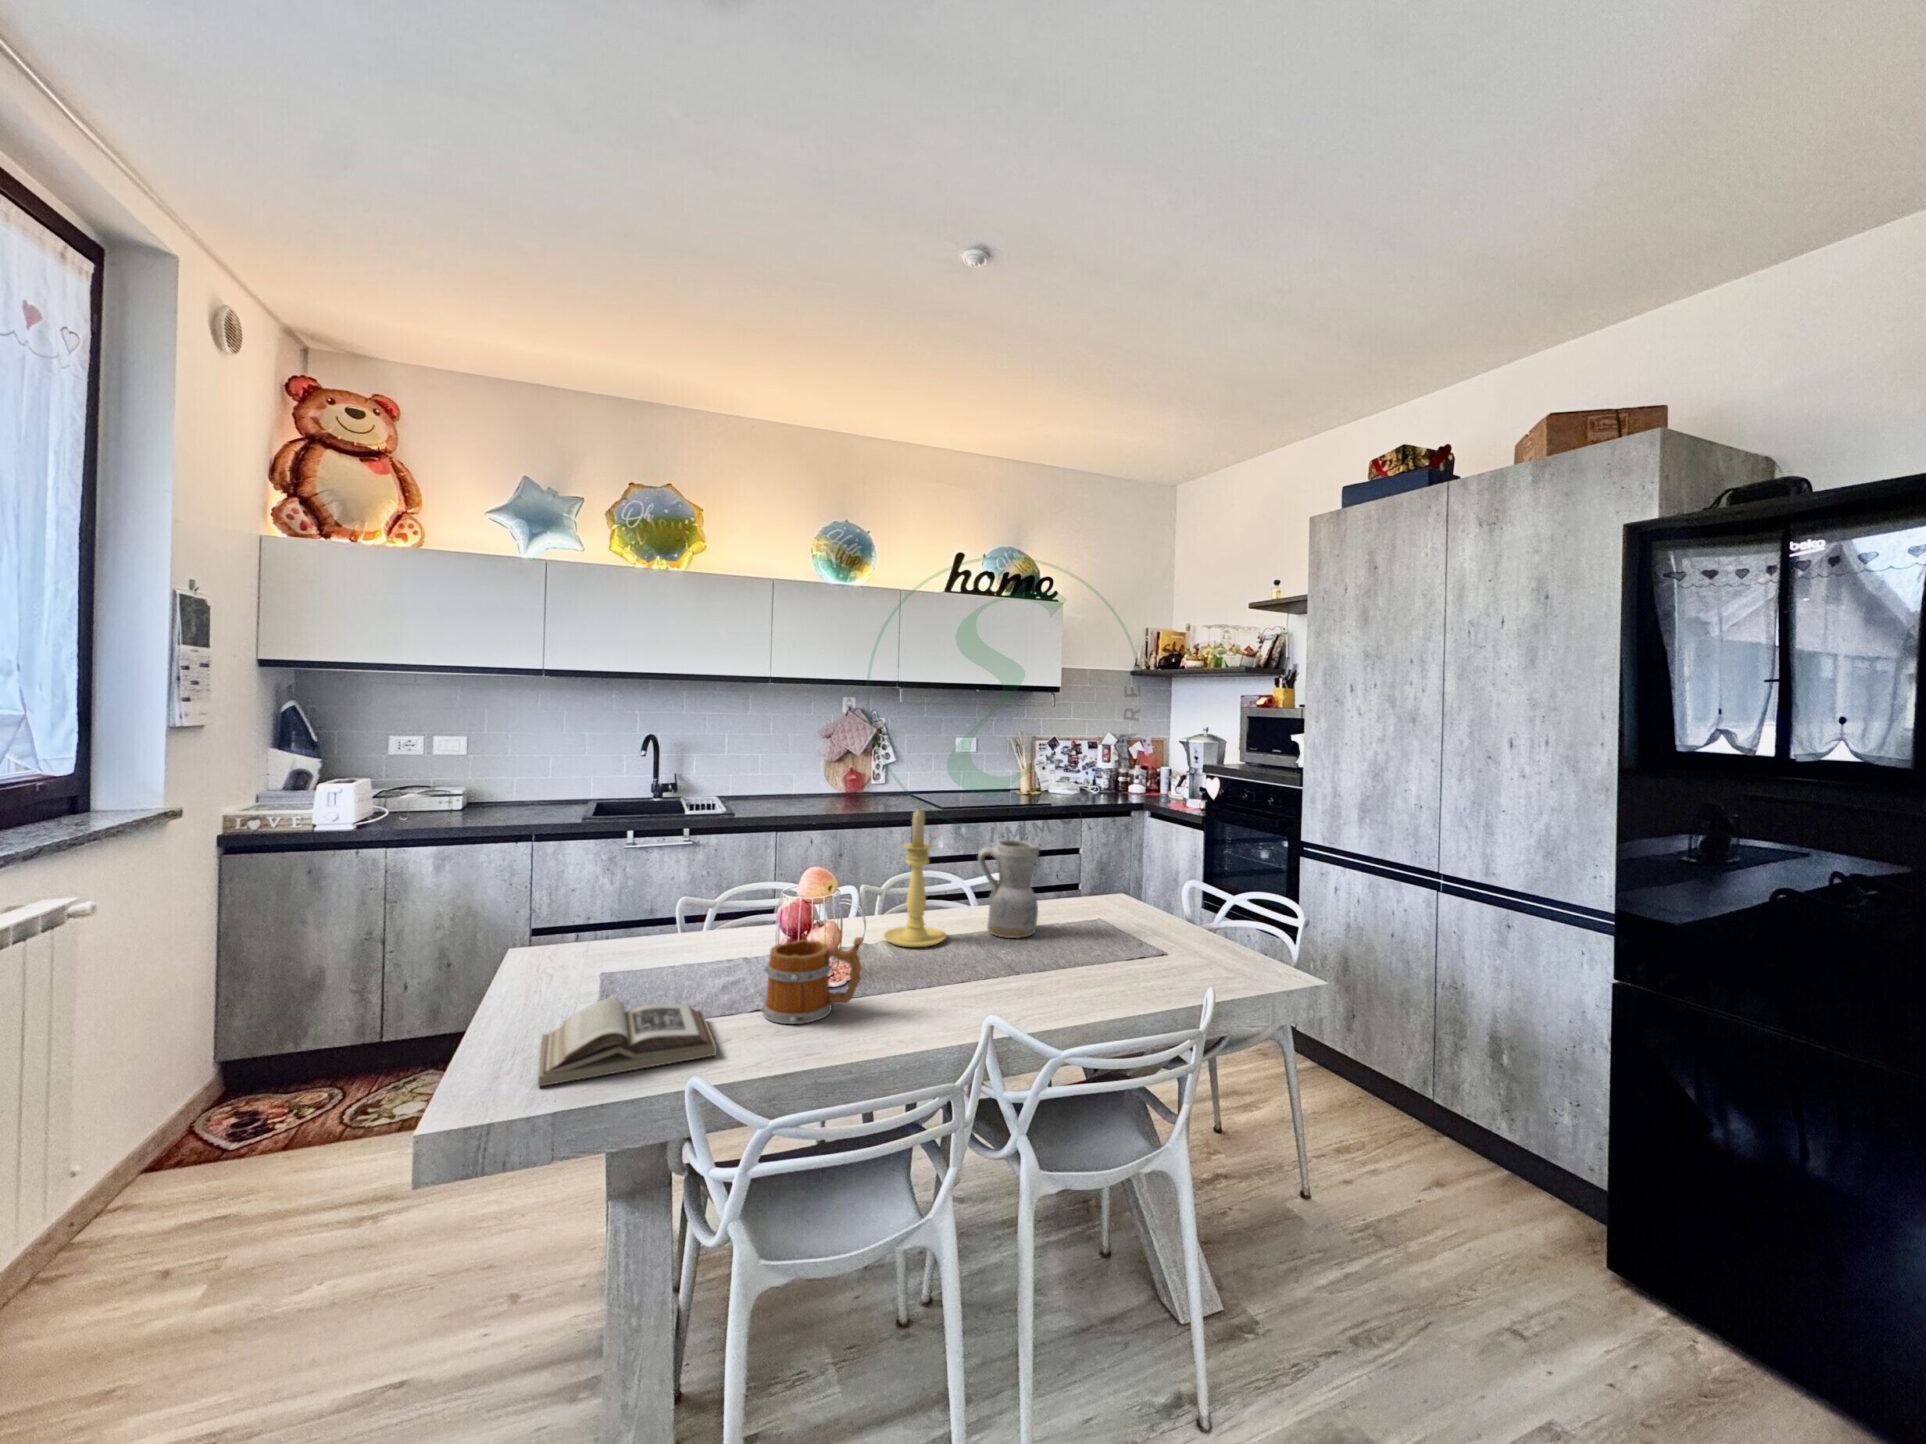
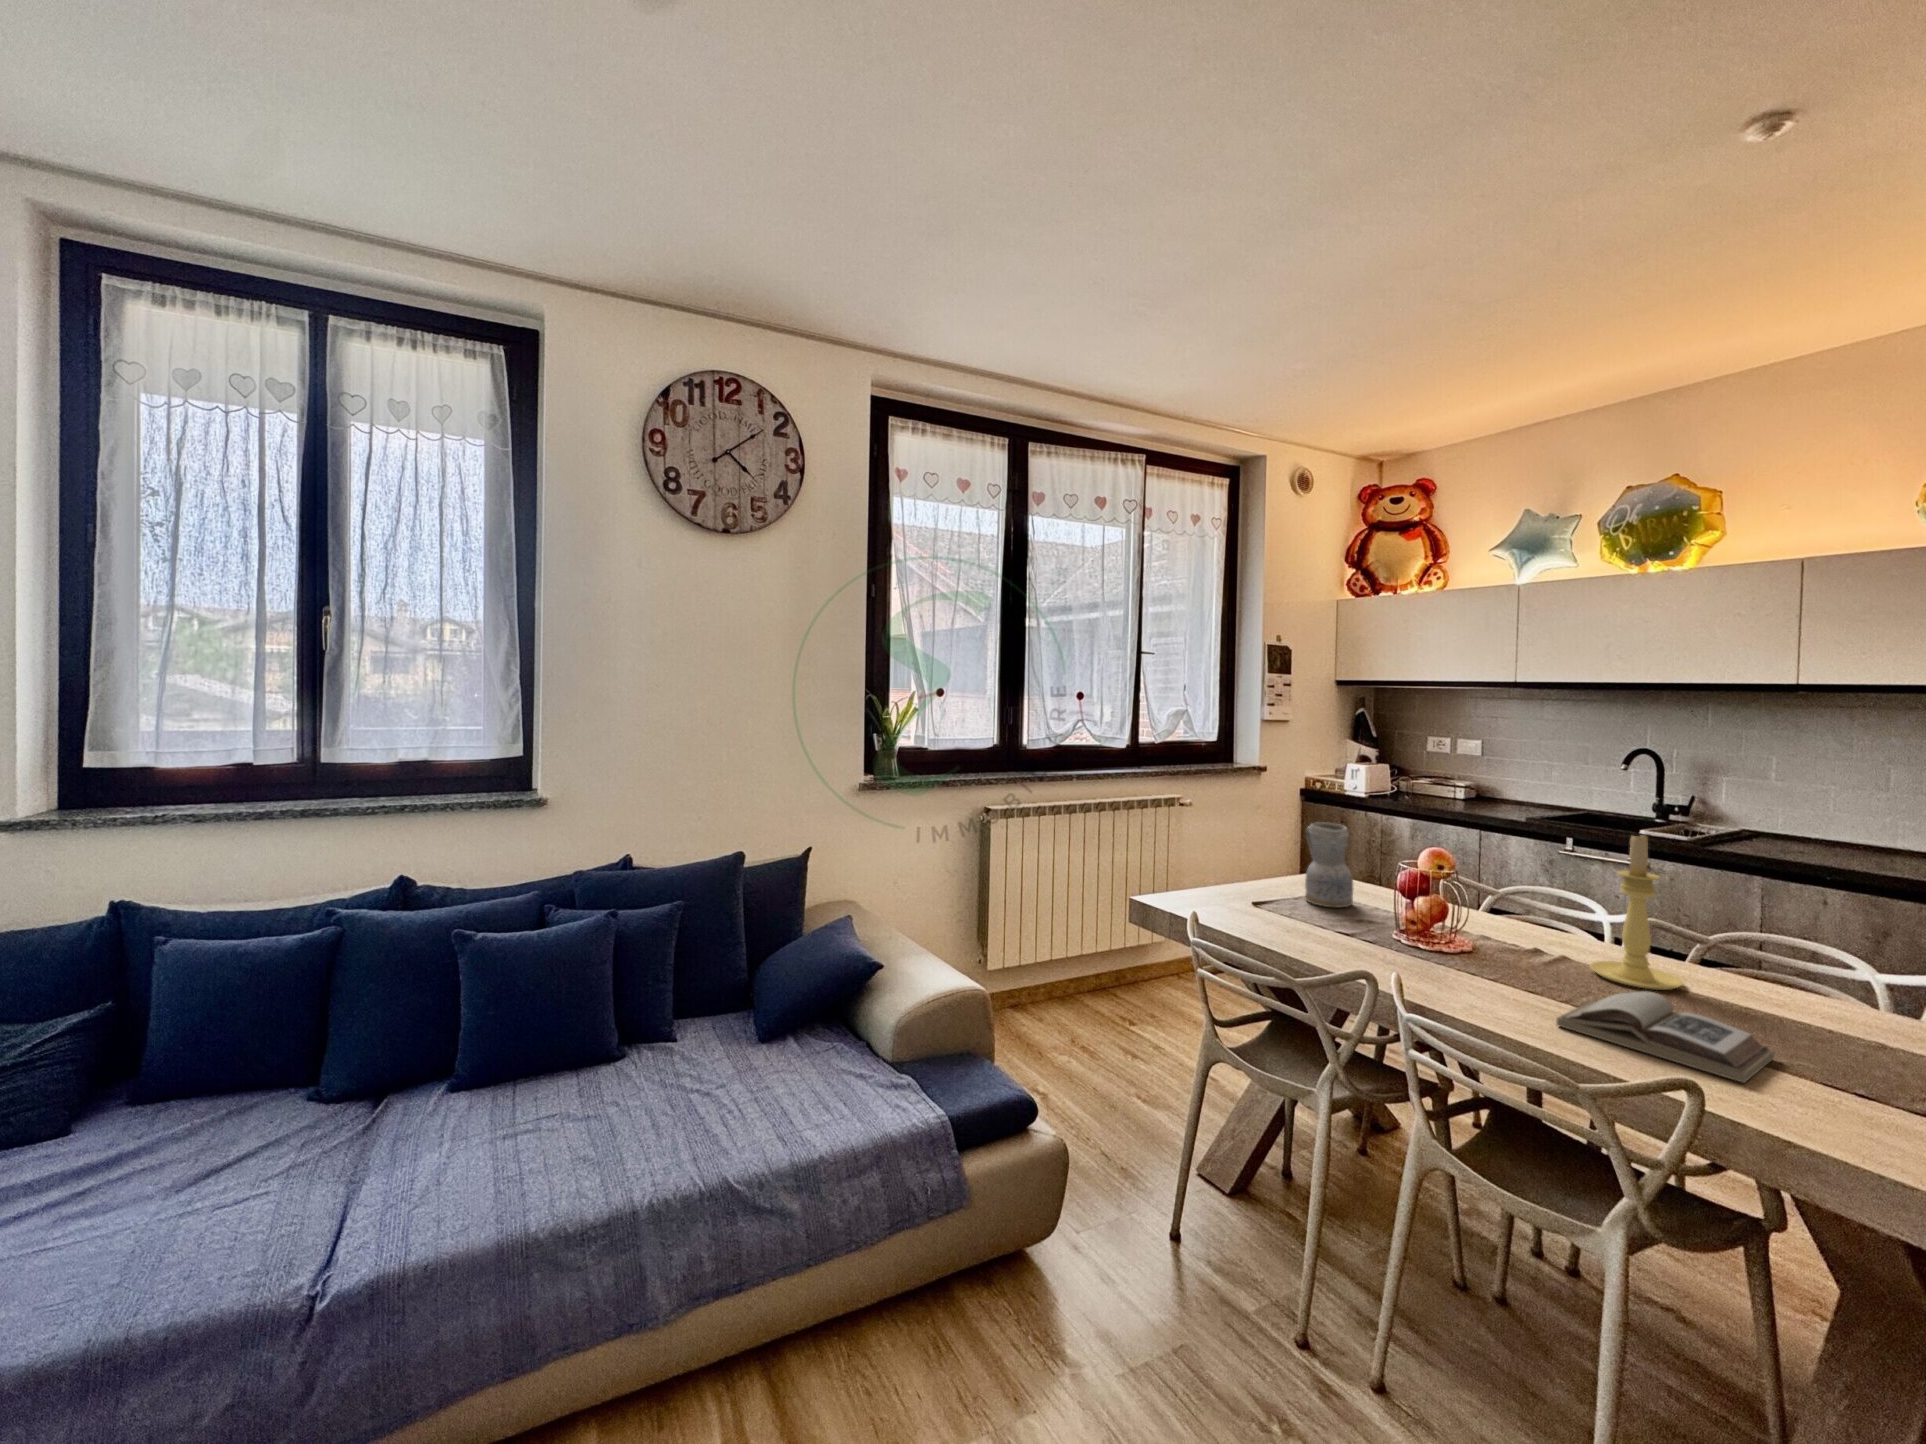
ceramic pitcher: present [978,840,1040,938] -> present [1305,822,1353,907]
mug: present [761,937,863,1024] -> none [1353,900,1428,965]
book: present [538,998,716,1086] -> present [1557,991,1775,1083]

